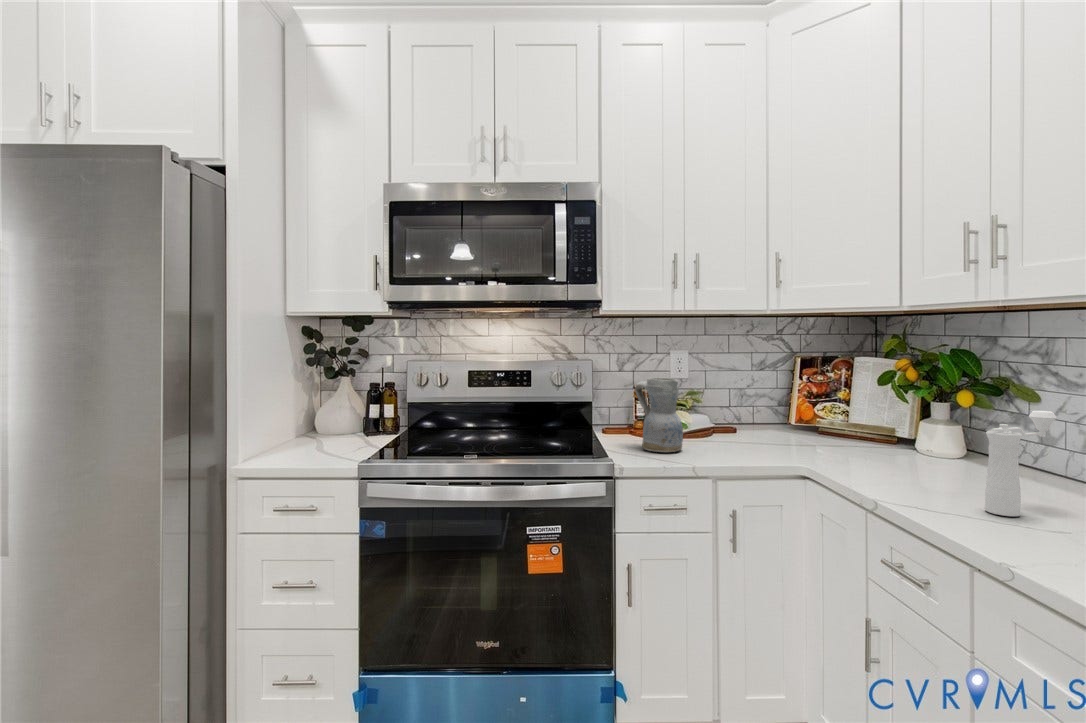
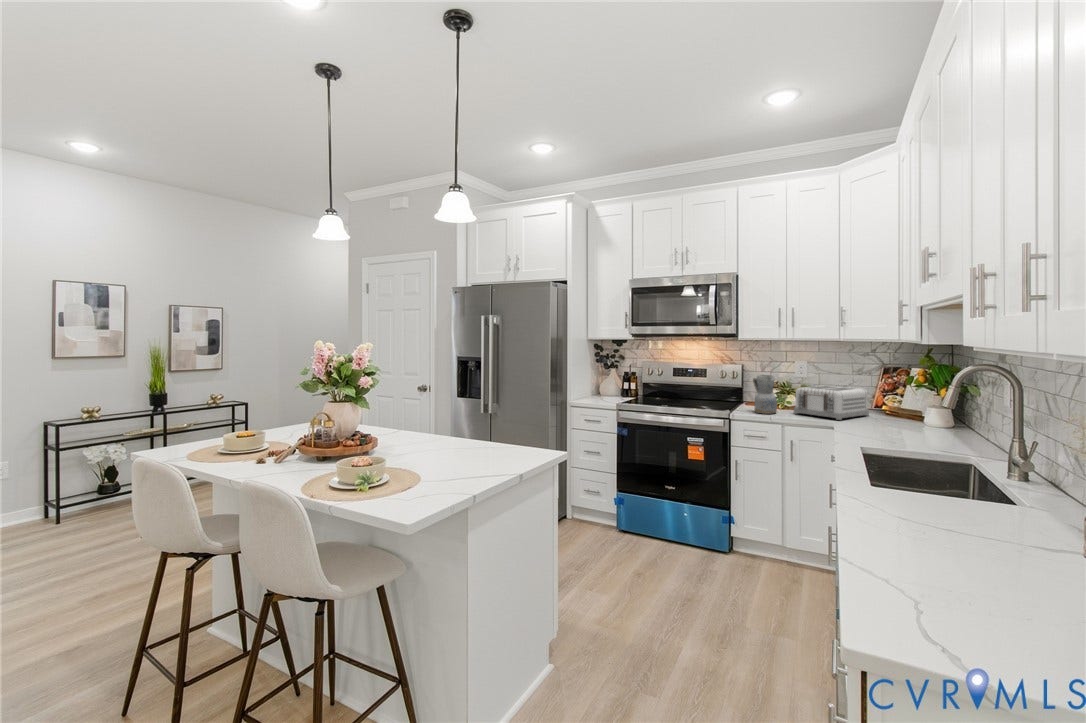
toaster: none [708,394,810,456] -> present [794,386,869,420]
pepper mill: present [985,411,1057,516] -> none [868,397,909,442]

